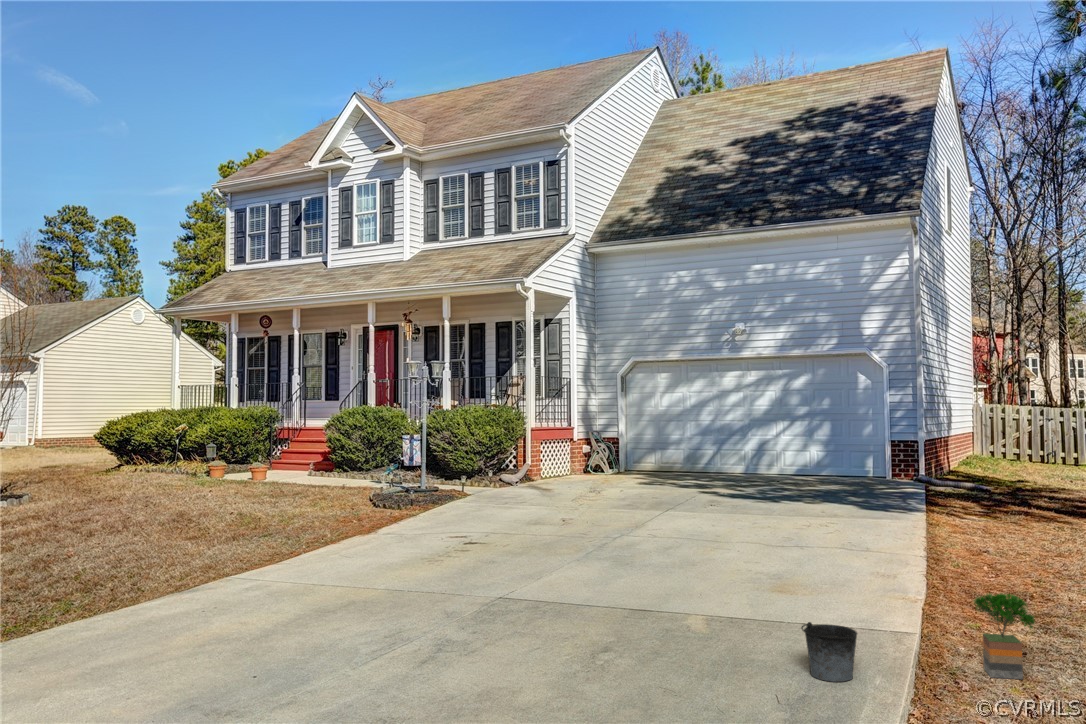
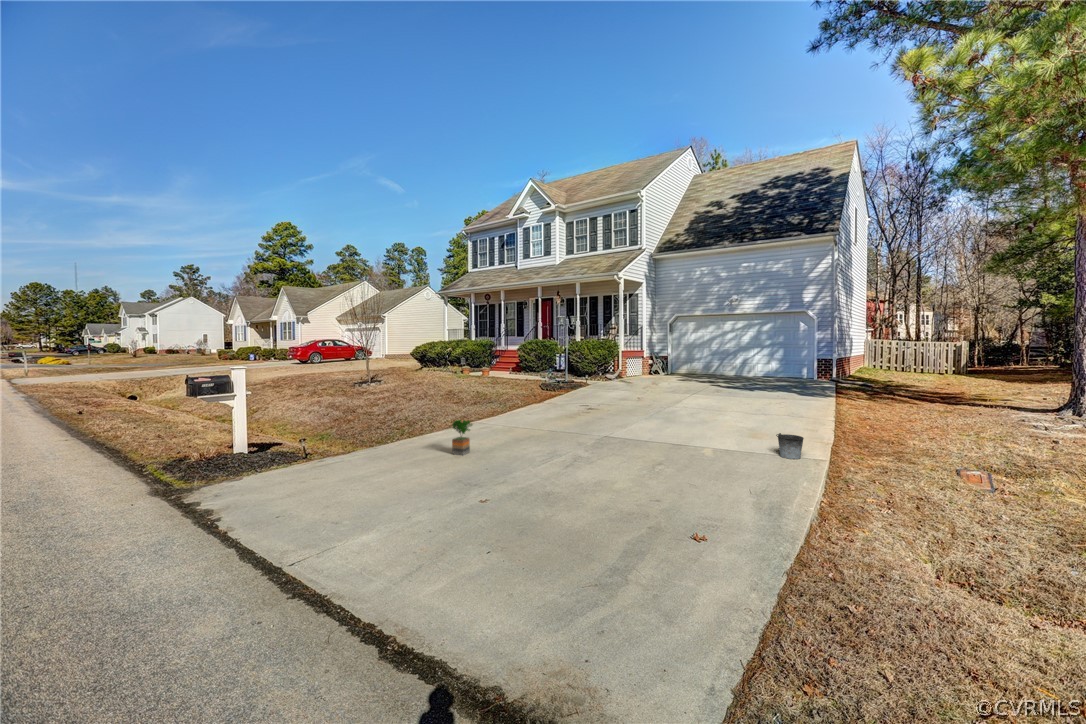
potted tree: present [974,593,1035,679] -> present [452,420,472,455]

